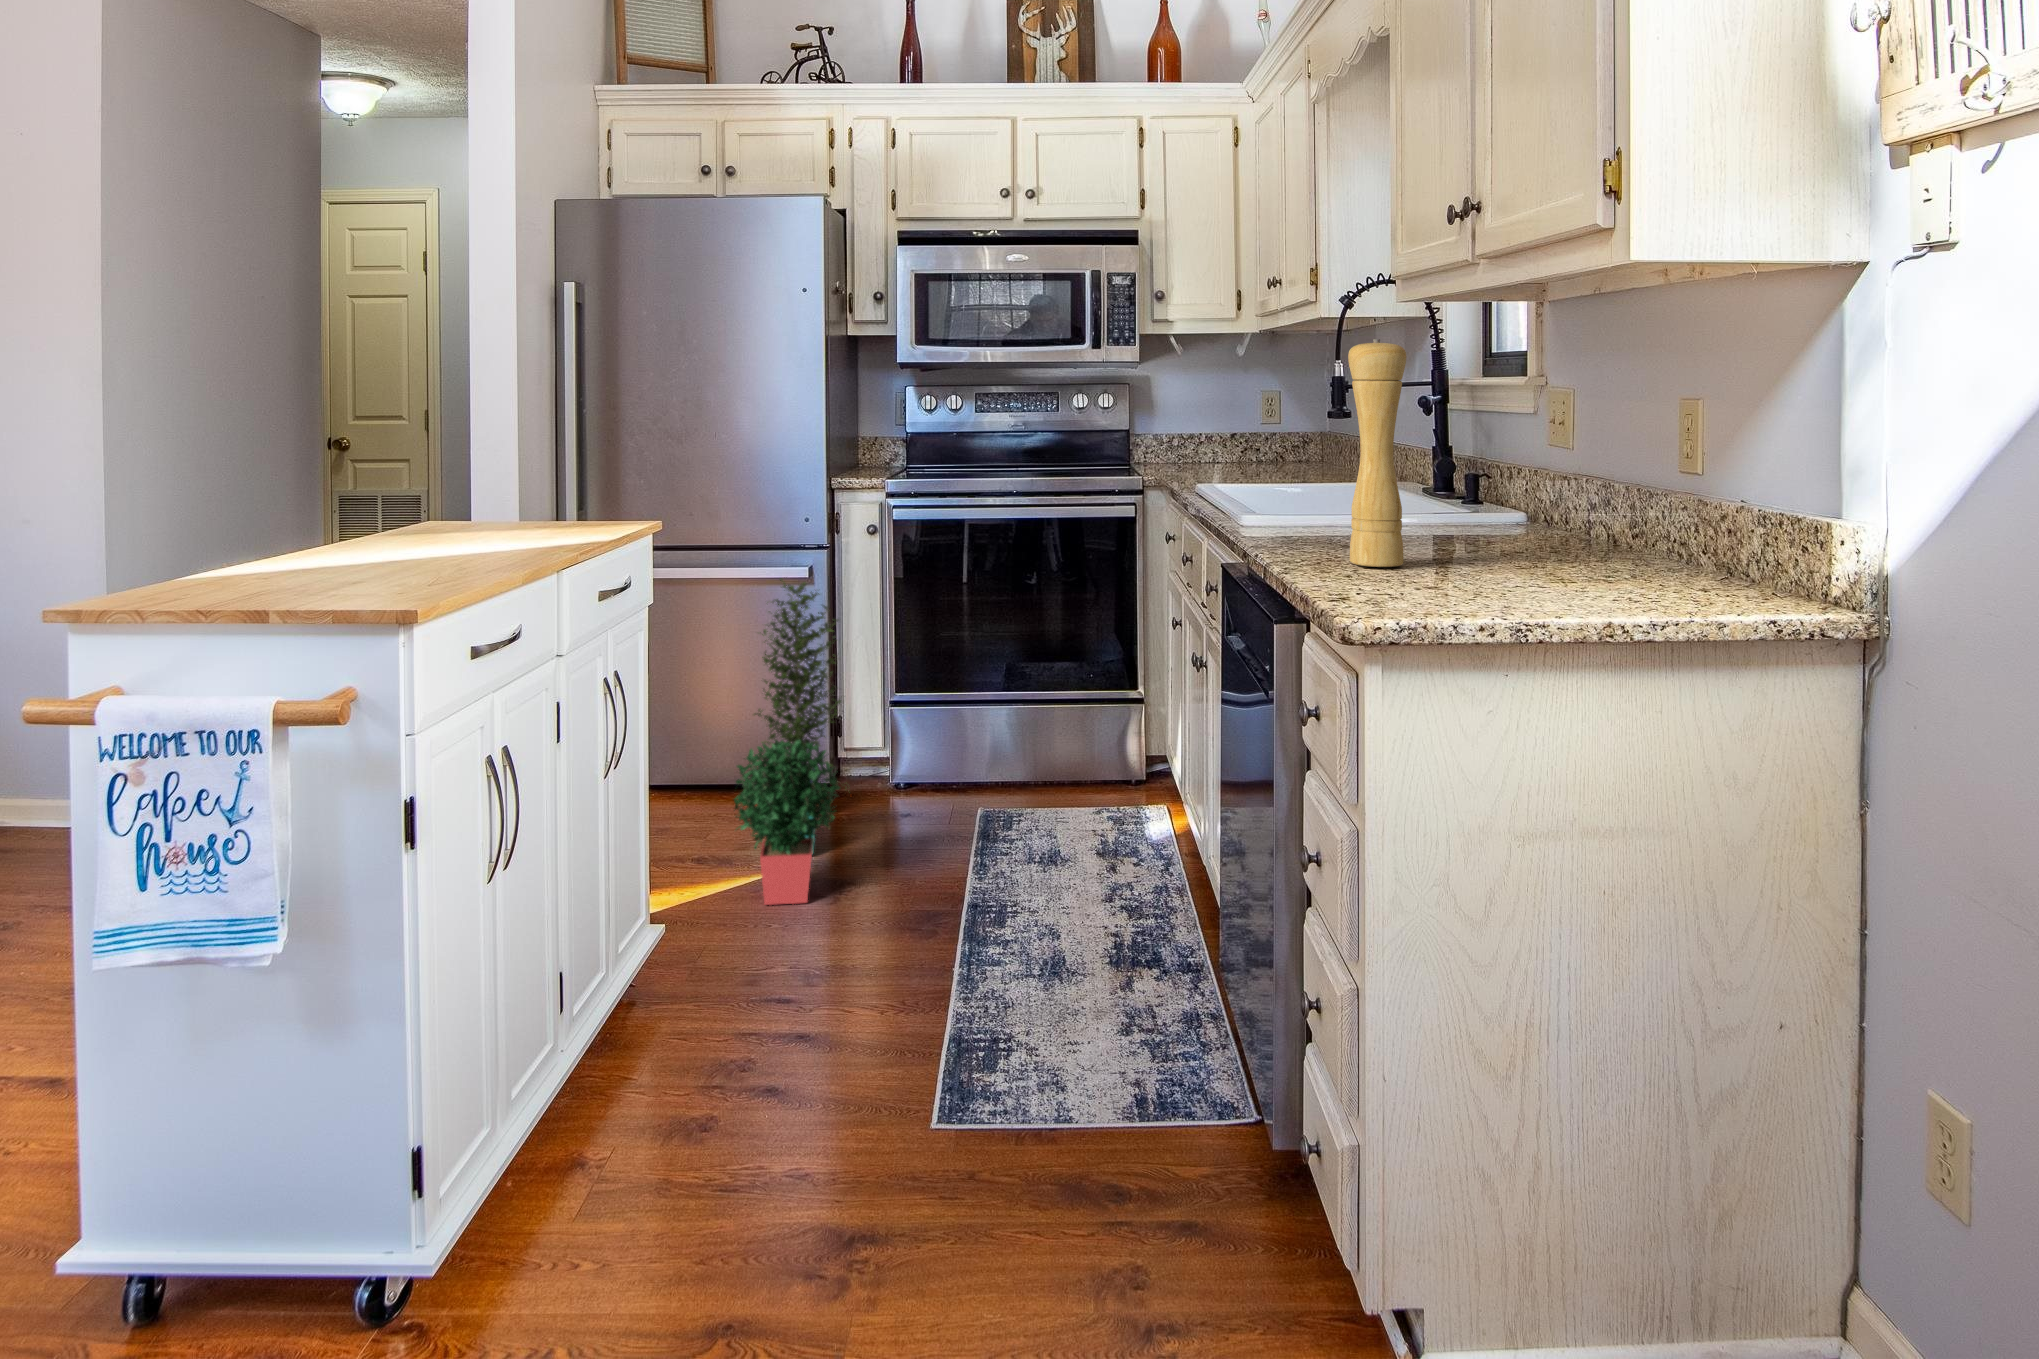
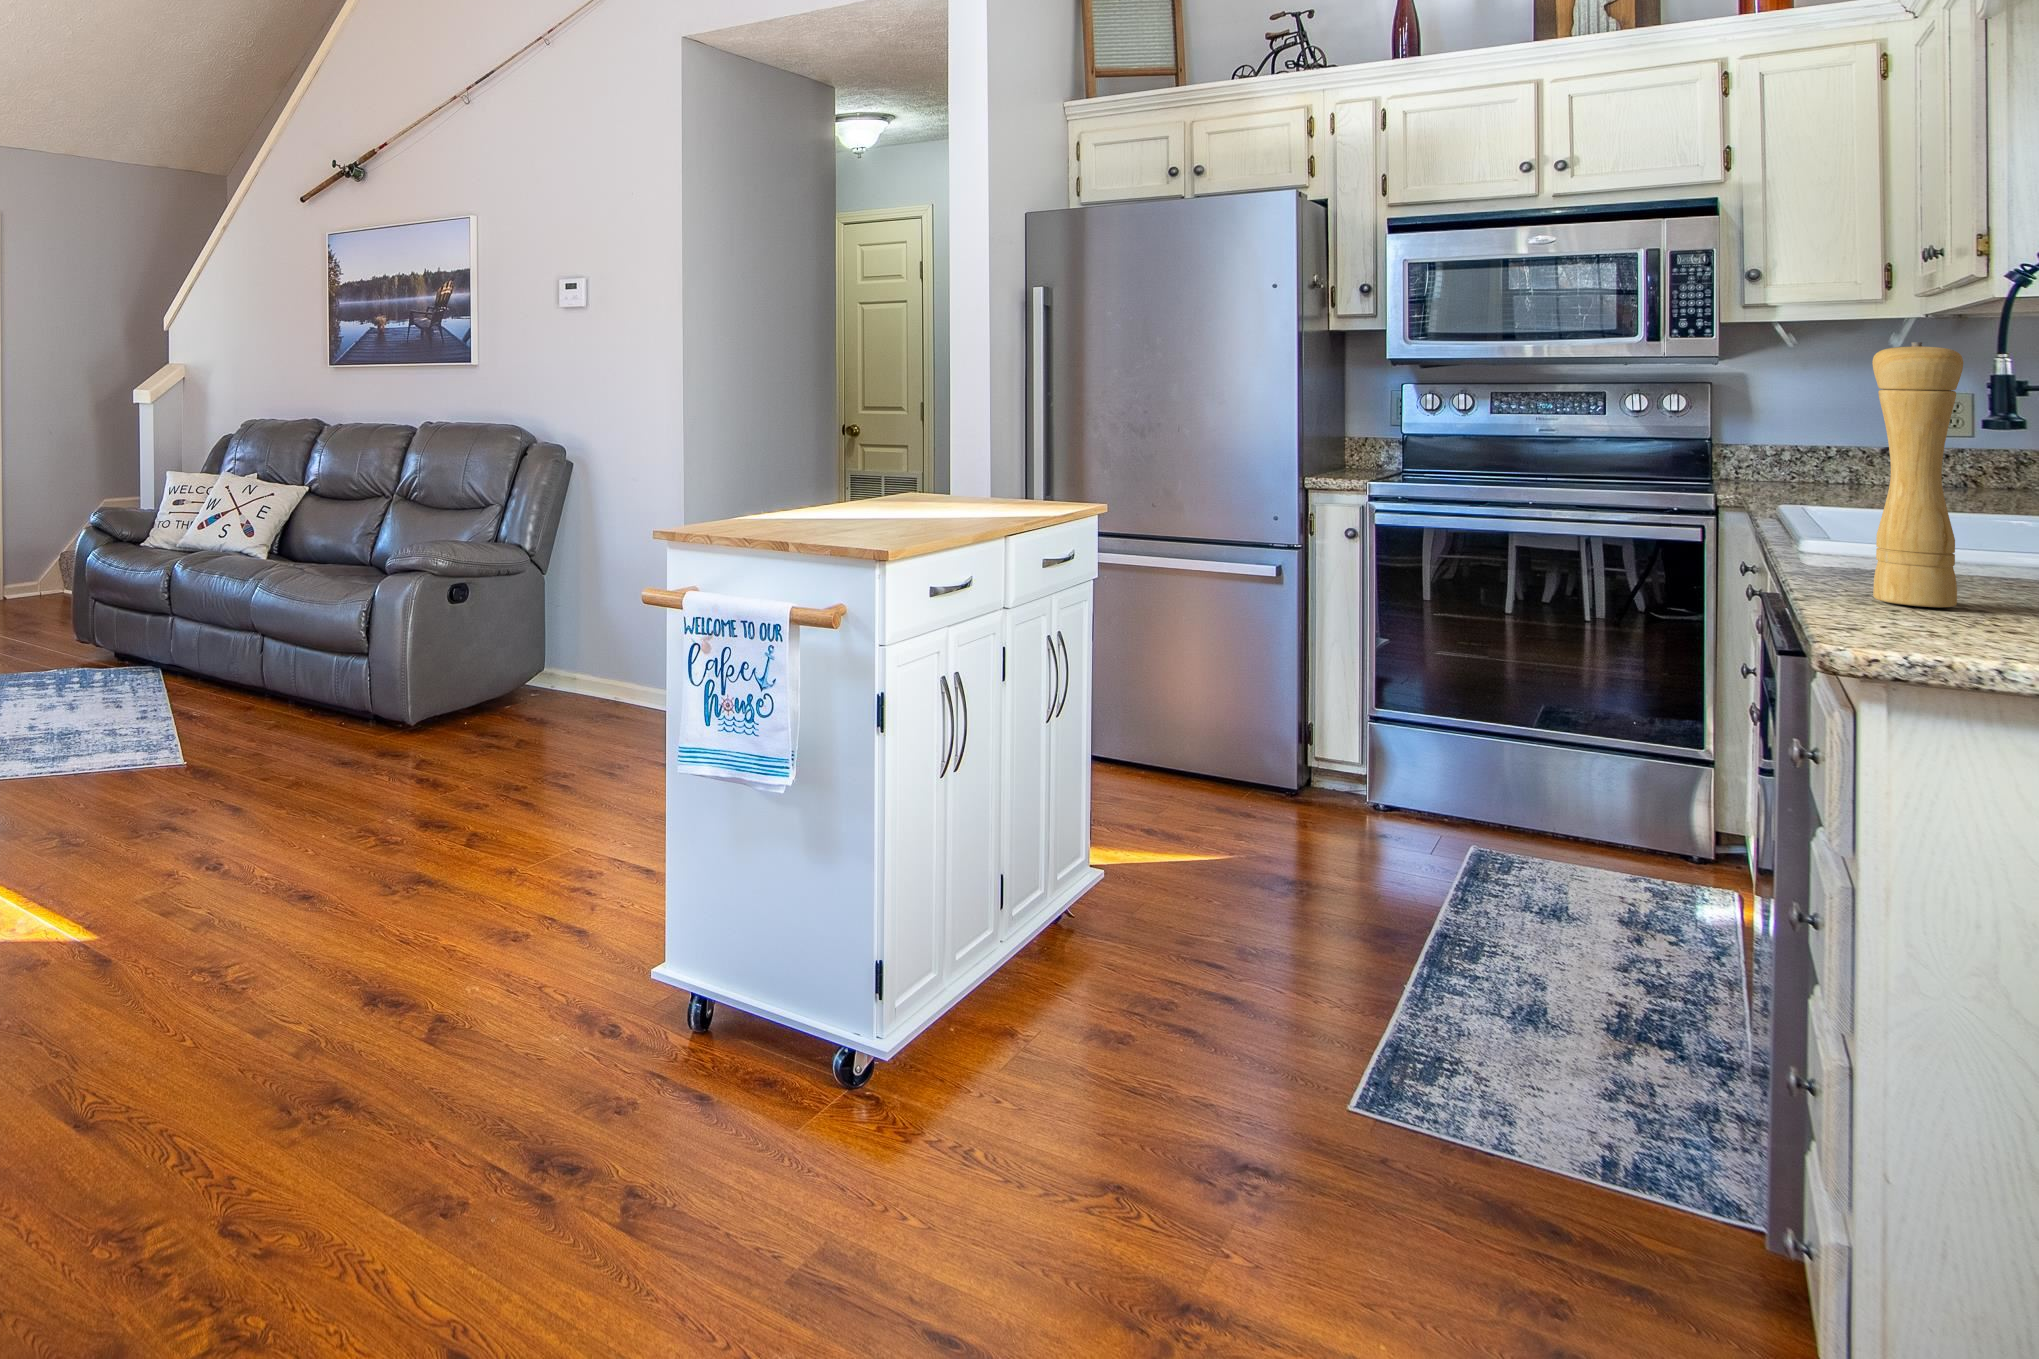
potted plant: present [734,578,844,905] -> none [1180,575,1316,891]

